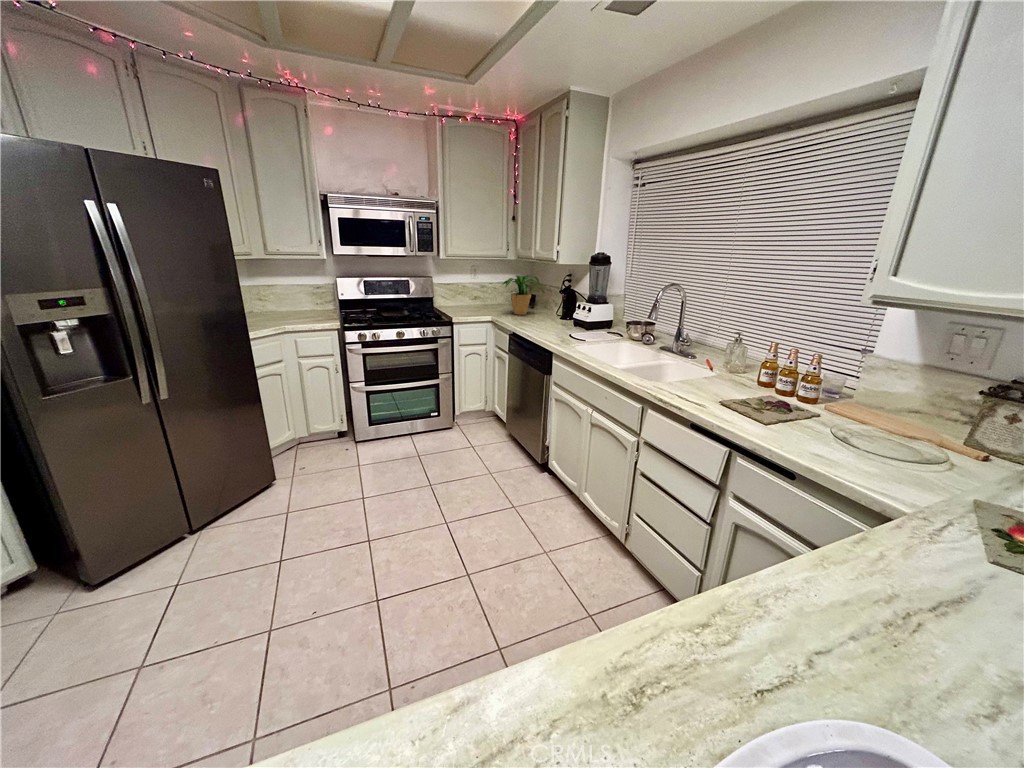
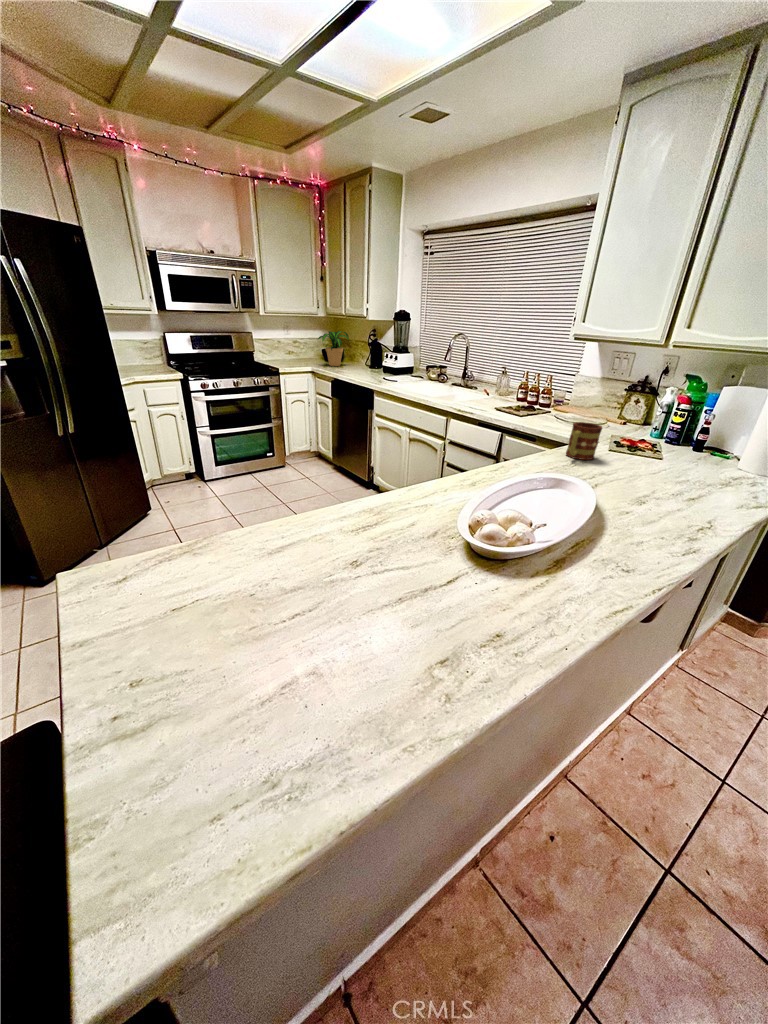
mug: none [882,514,1005,625] -> present [566,422,602,460]

